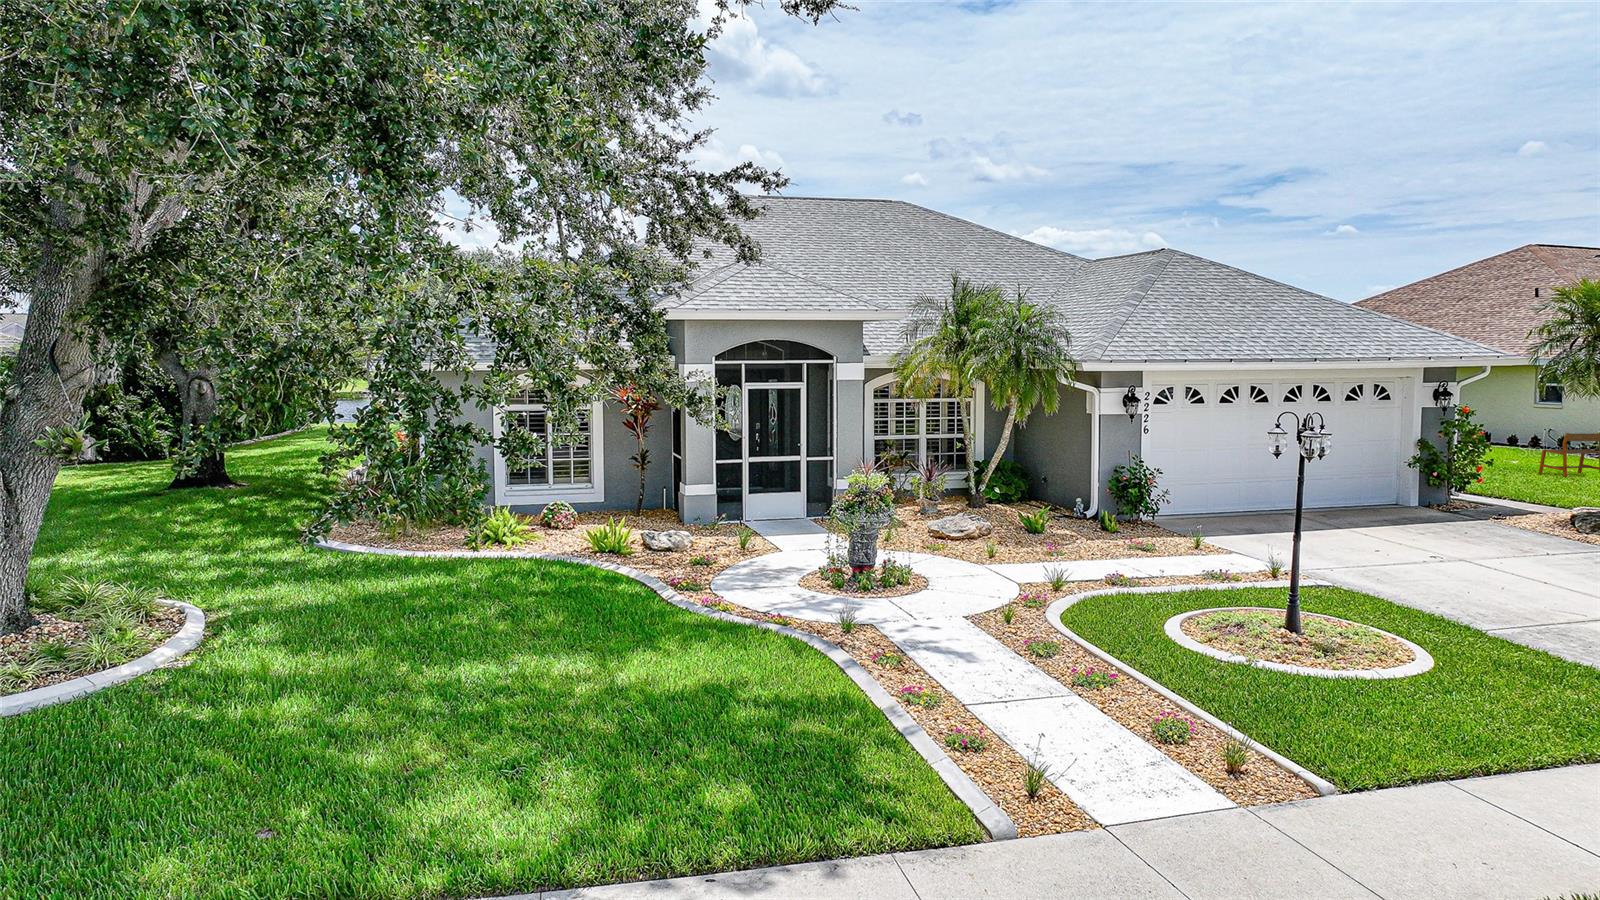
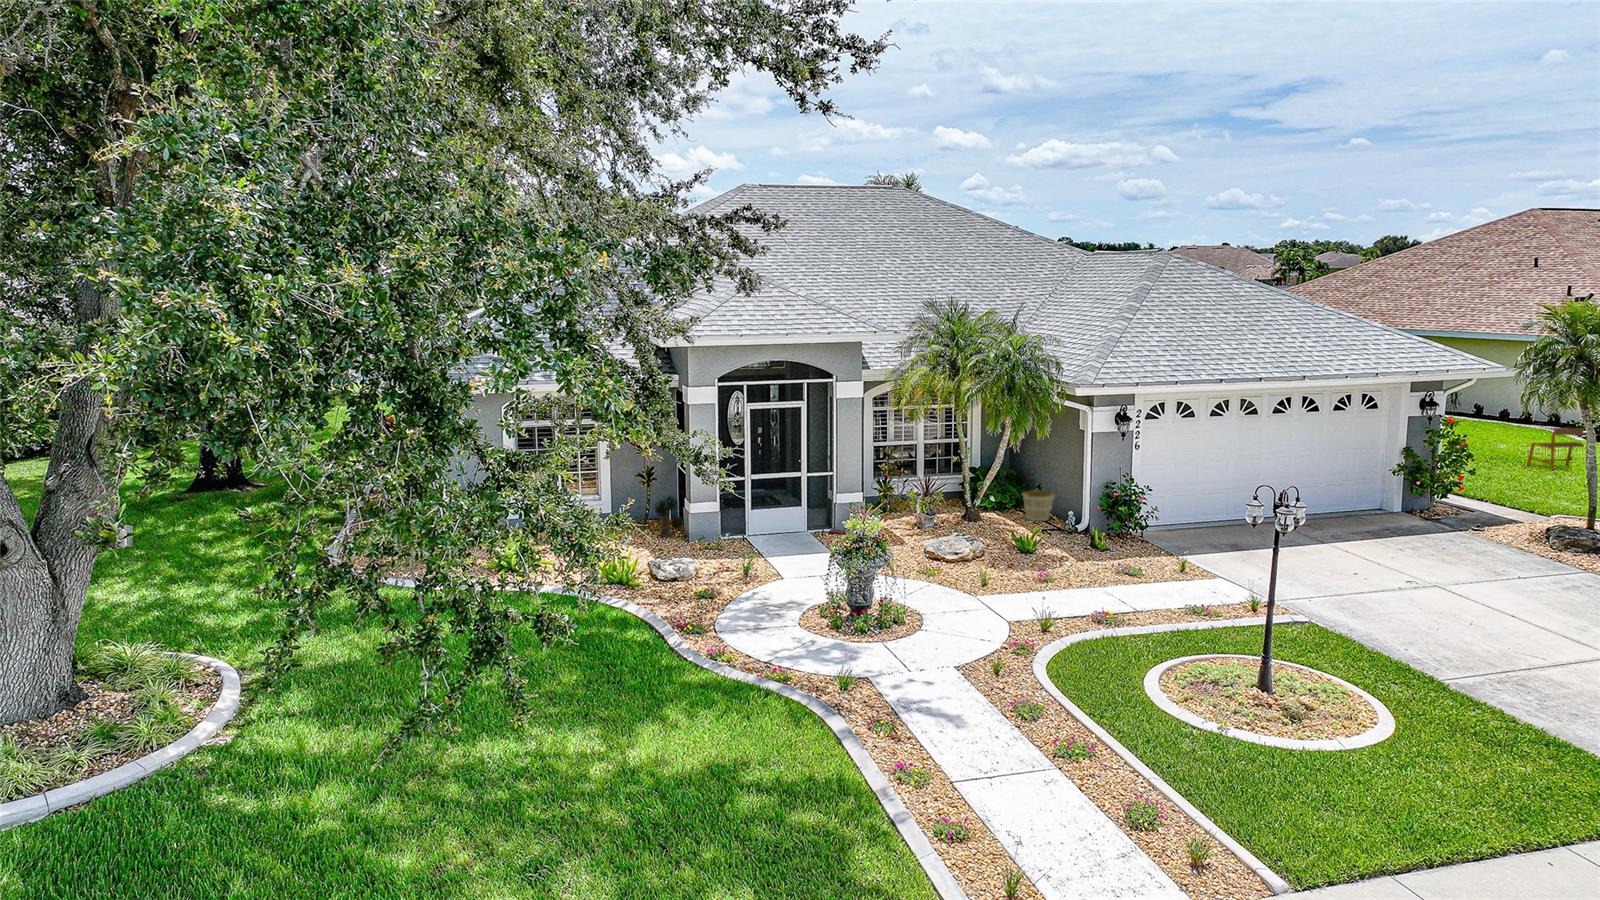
potted plant: none [650,476,681,518] -> present [655,496,684,537]
wooden bucket: none [1028,479,1061,510] -> present [1023,490,1054,521]

